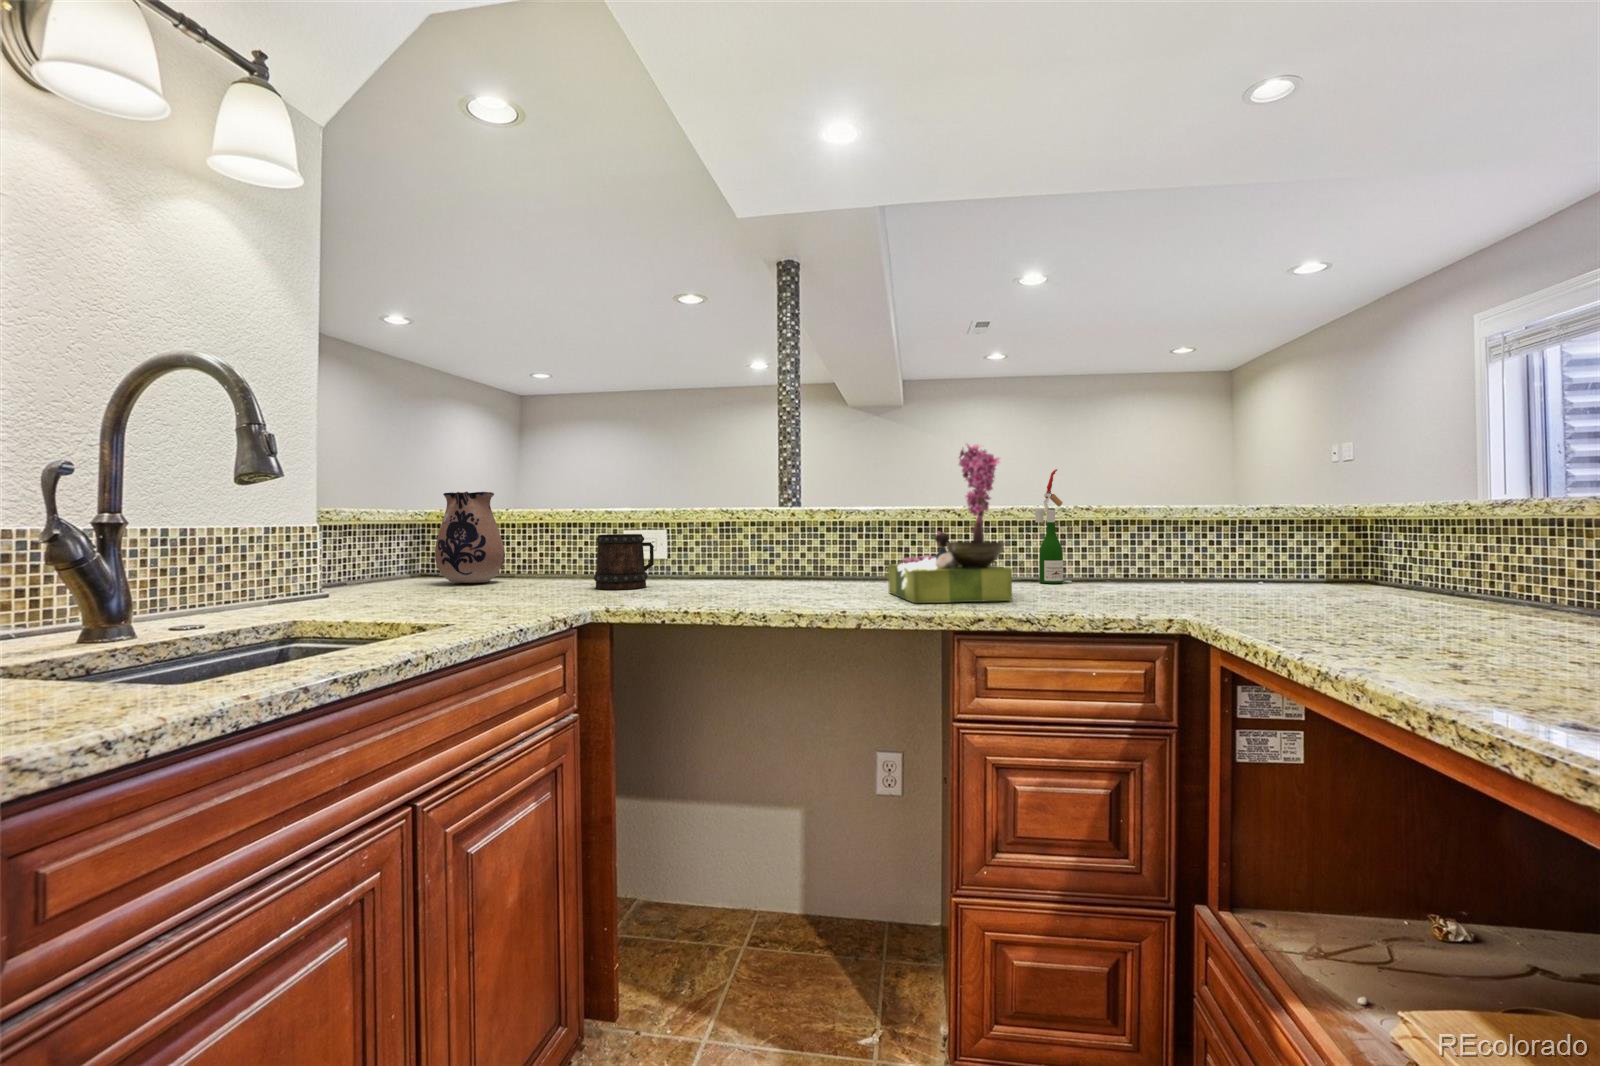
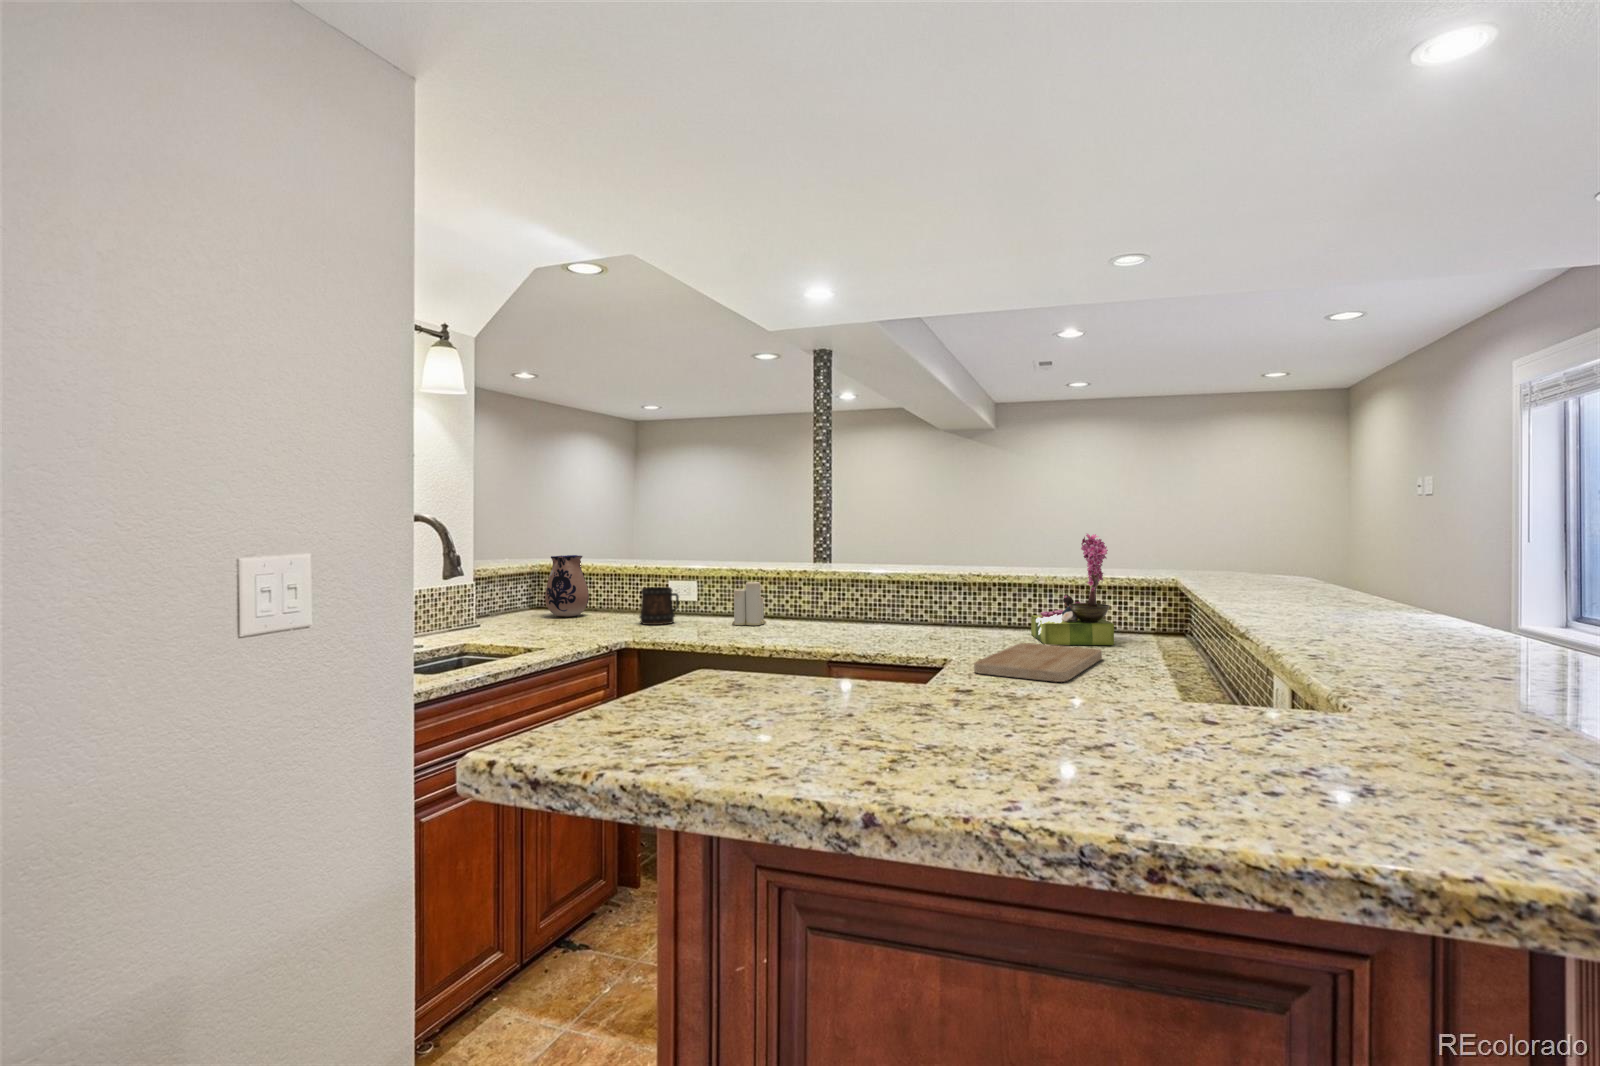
flower arrangement: present [888,444,1012,603] -> present [1031,533,1114,645]
wine bottle: present [1035,469,1072,584] -> none [944,545,970,628]
candle: none [738,516,786,587] -> present [732,582,766,625]
cutting board: none [1240,592,1496,644] -> present [974,643,1102,682]

